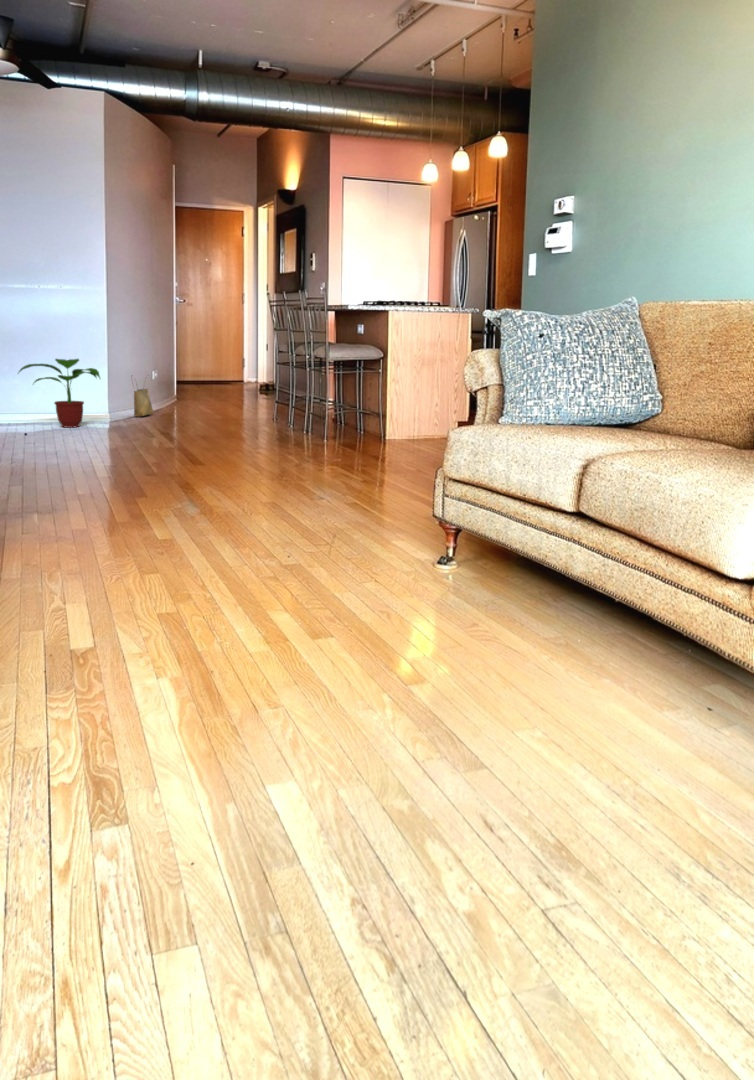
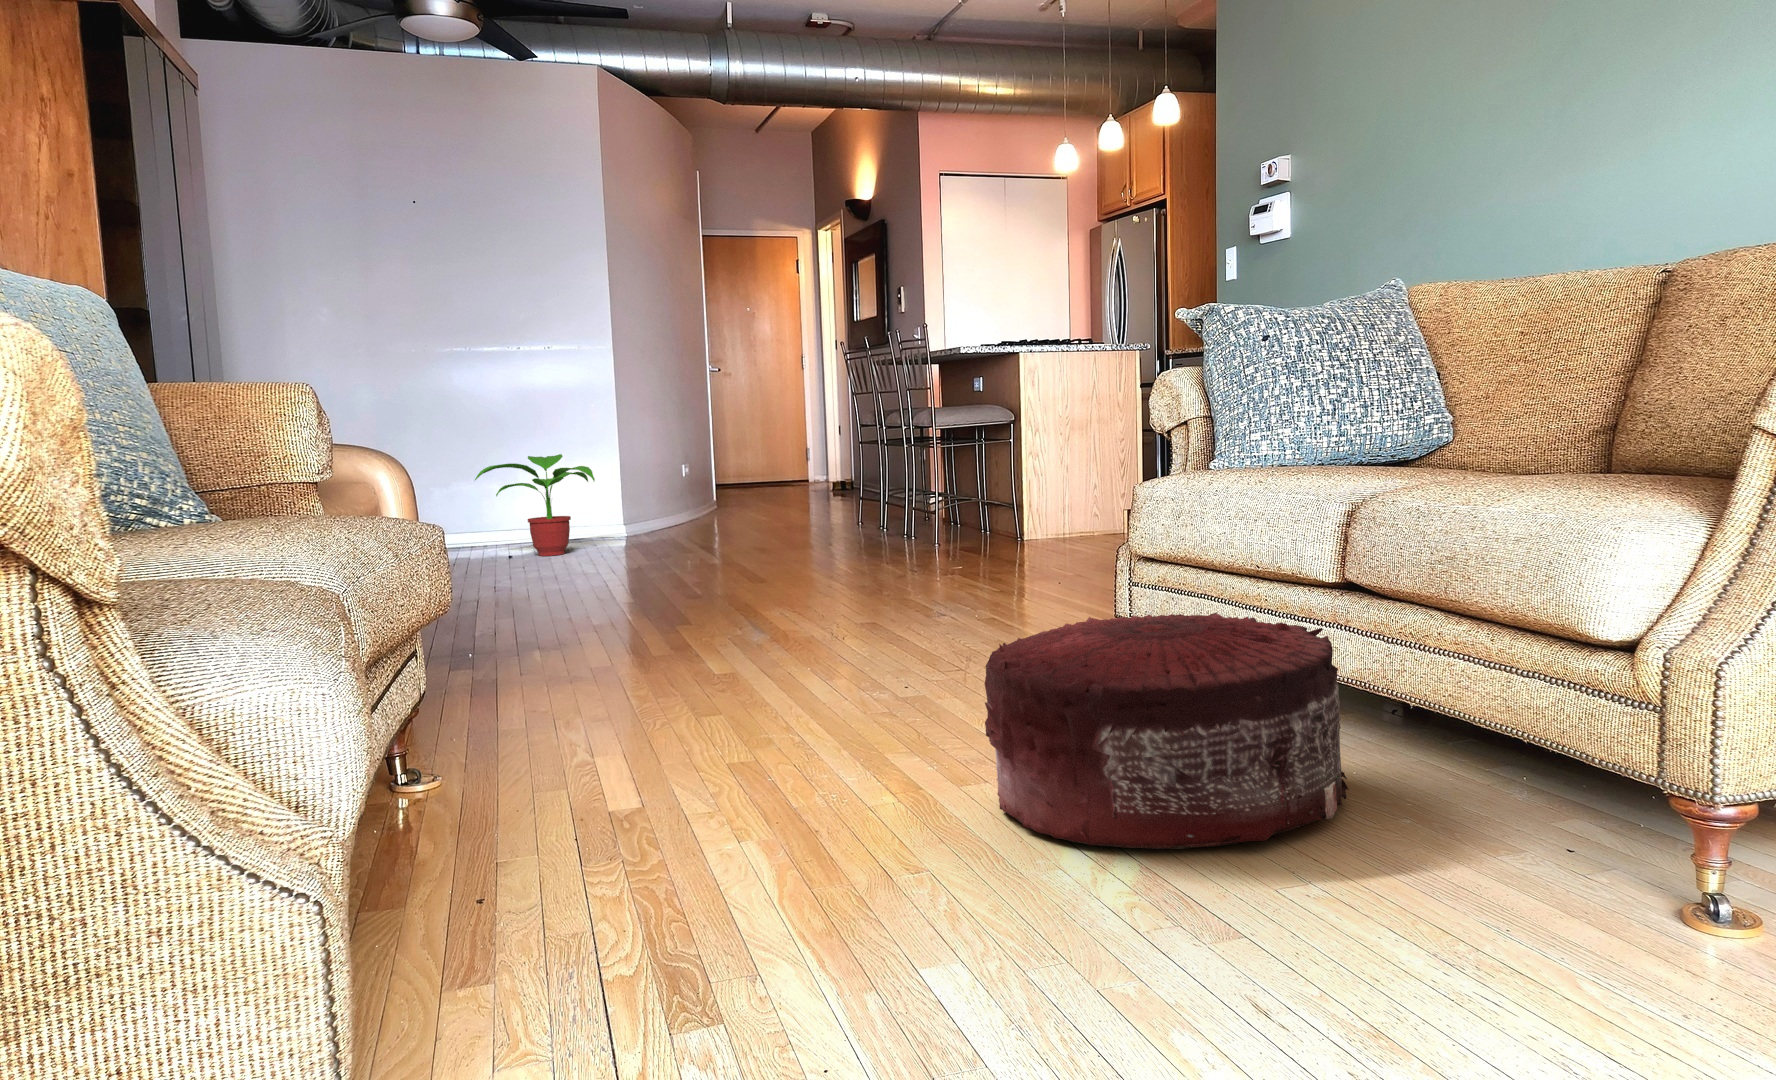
woven basket: present [134,389,153,417] -> none [637,473,671,536]
pouf: none [332,528,567,697] -> present [985,612,1349,849]

